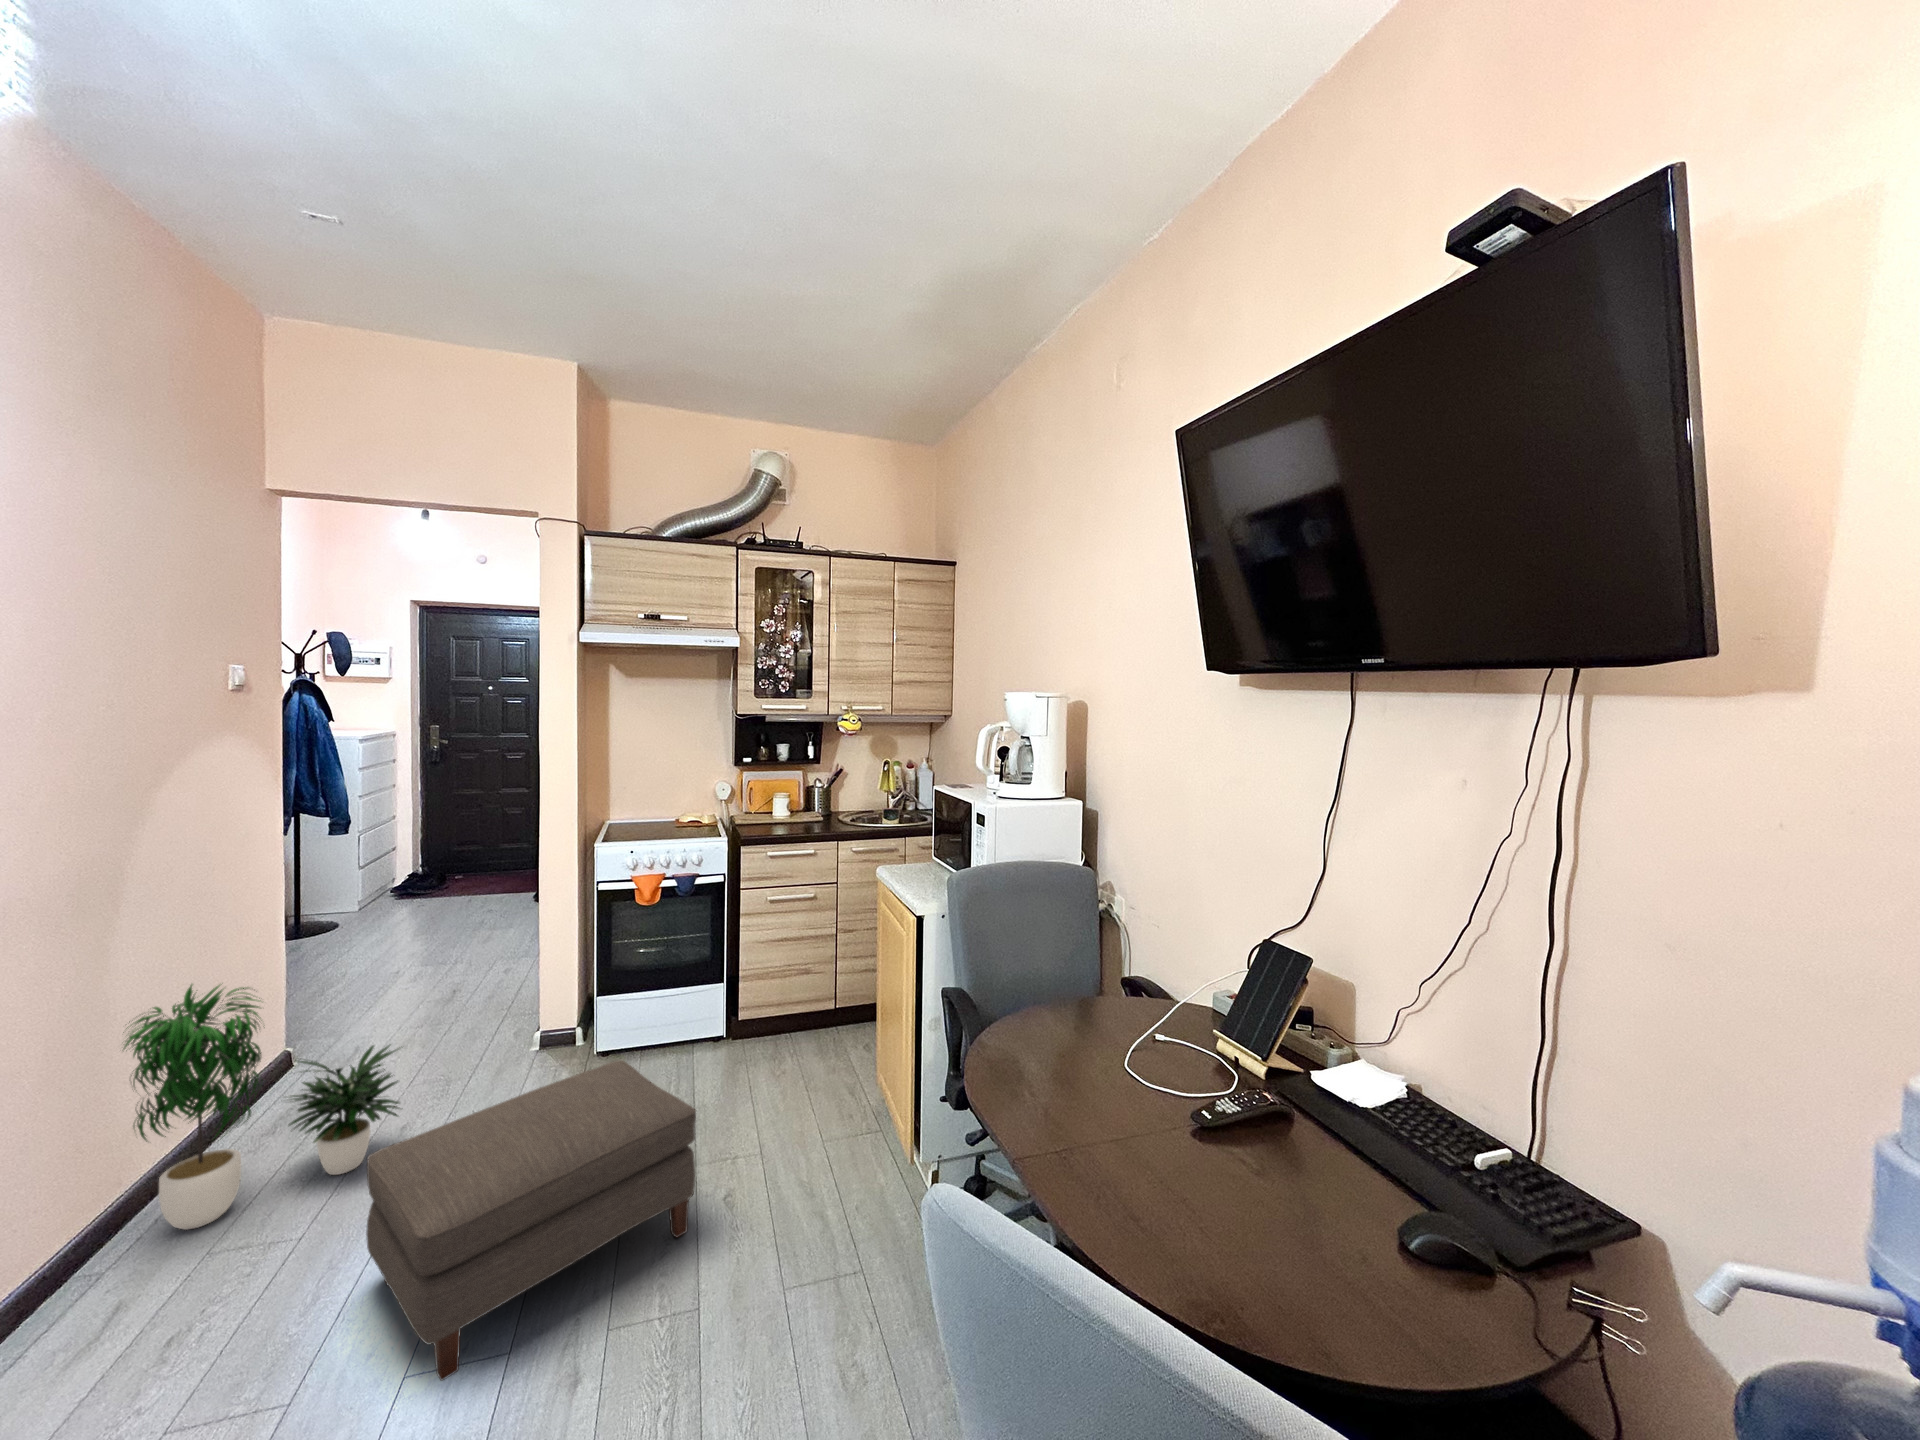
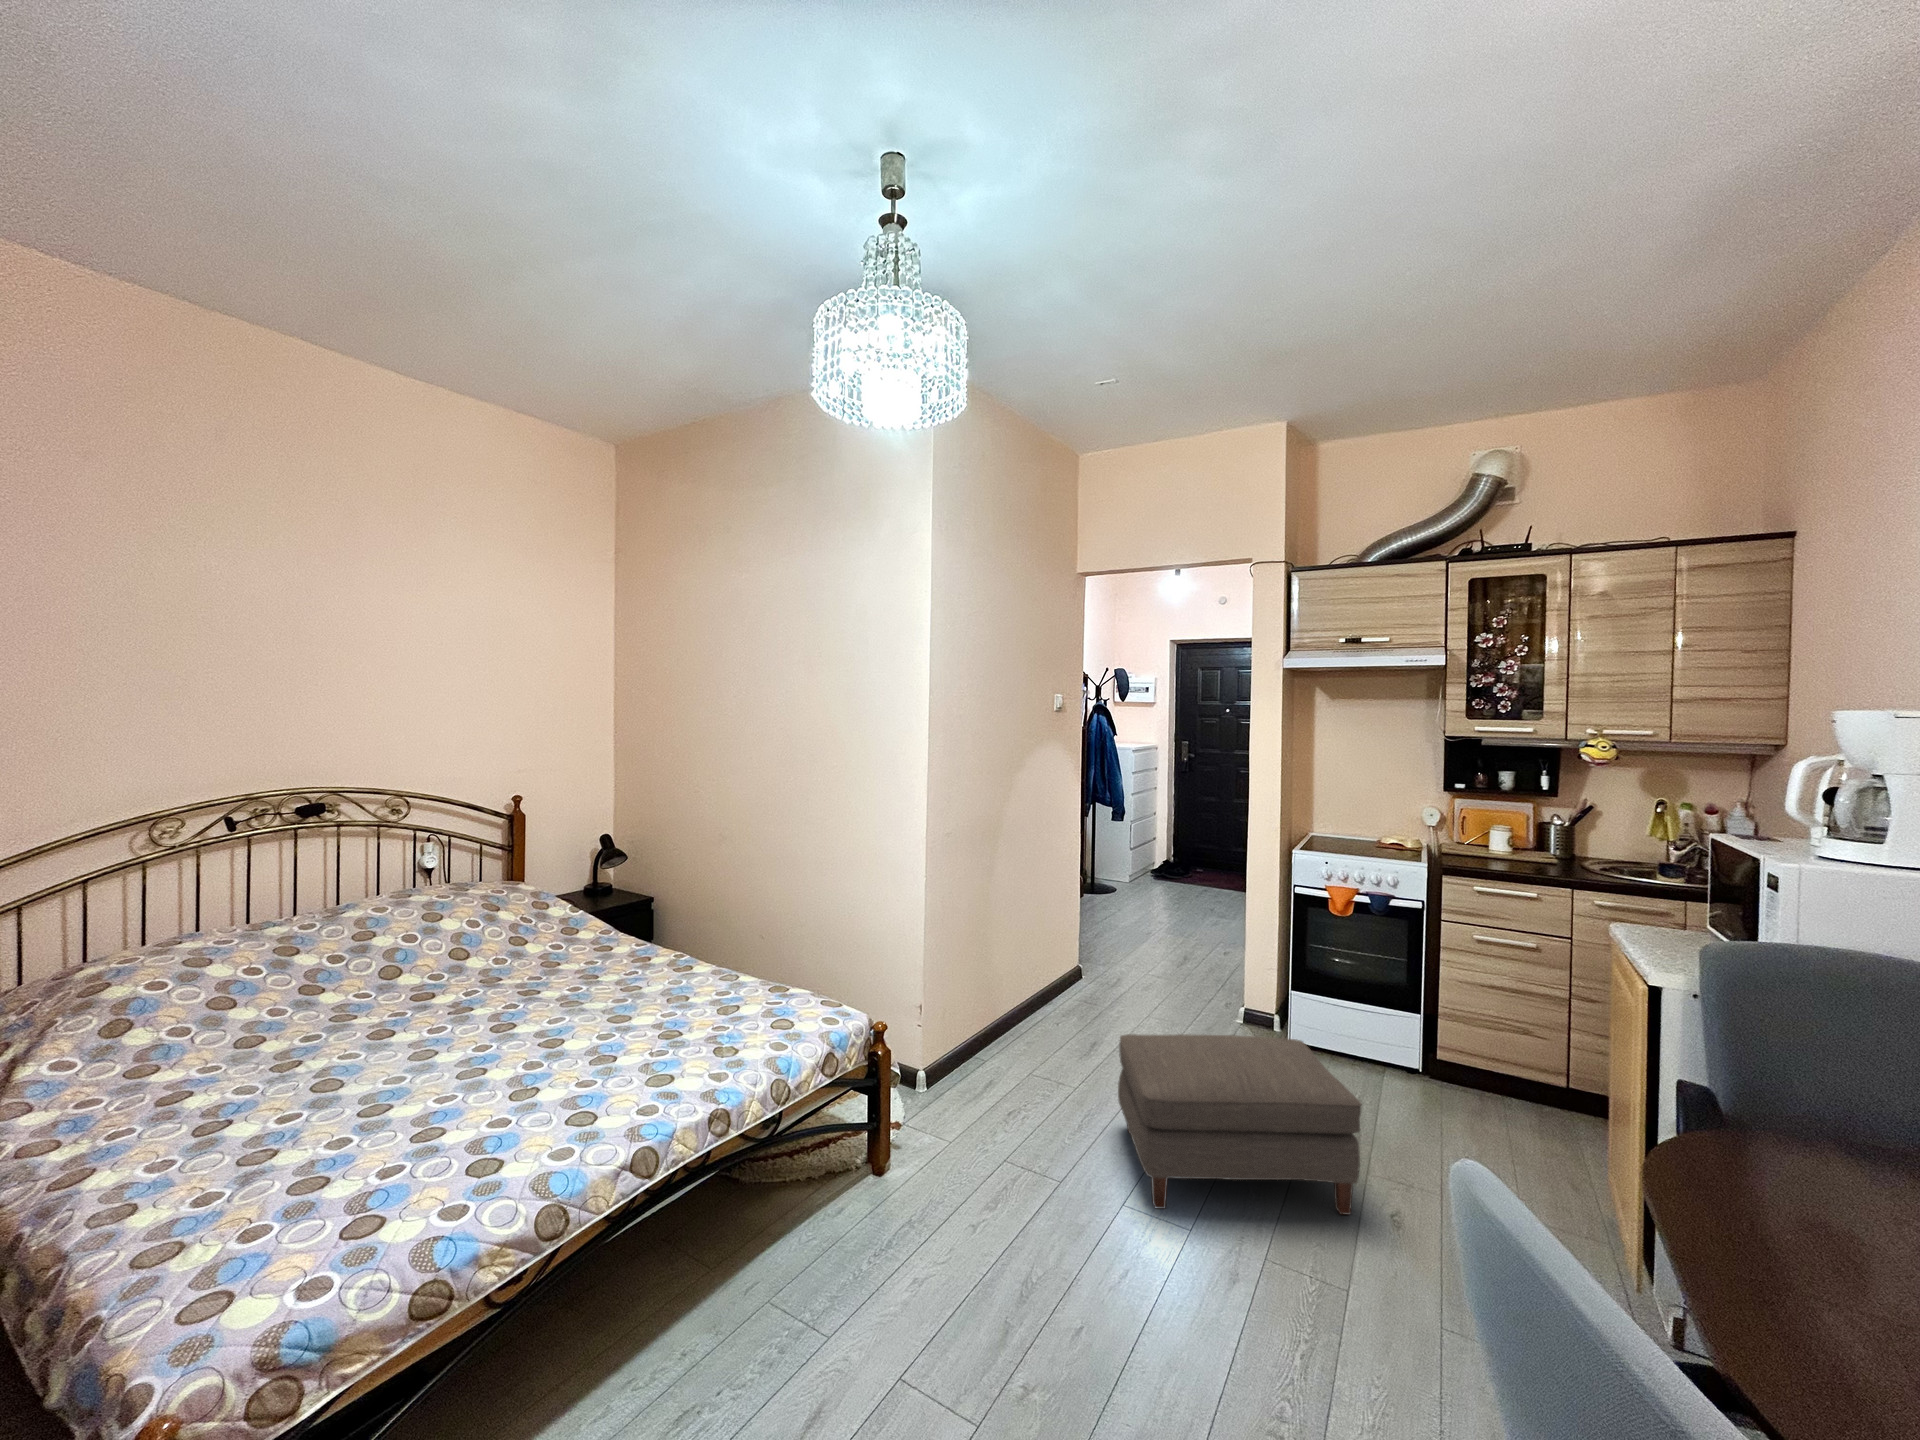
potted plant: present [123,984,399,1230] -> none [1008,894,1147,1053]

